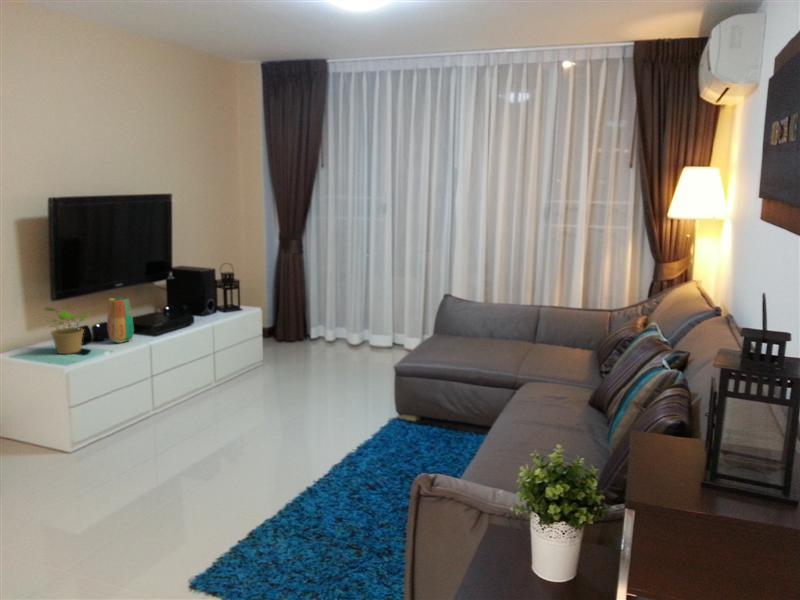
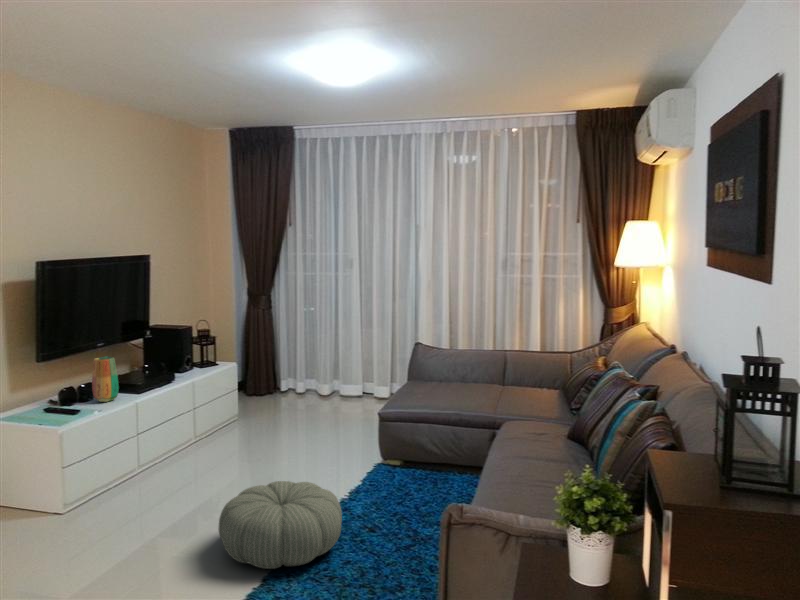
potted plant: present [45,308,89,354] -> none [27,366,78,415]
pouf: none [211,432,338,522] -> present [219,481,342,569]

